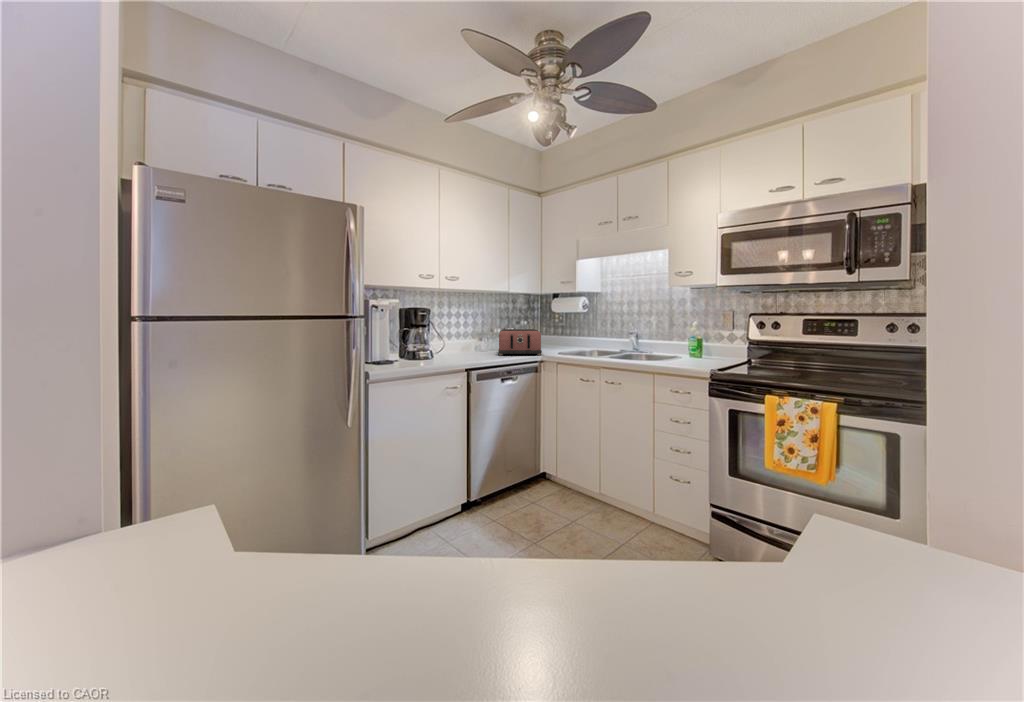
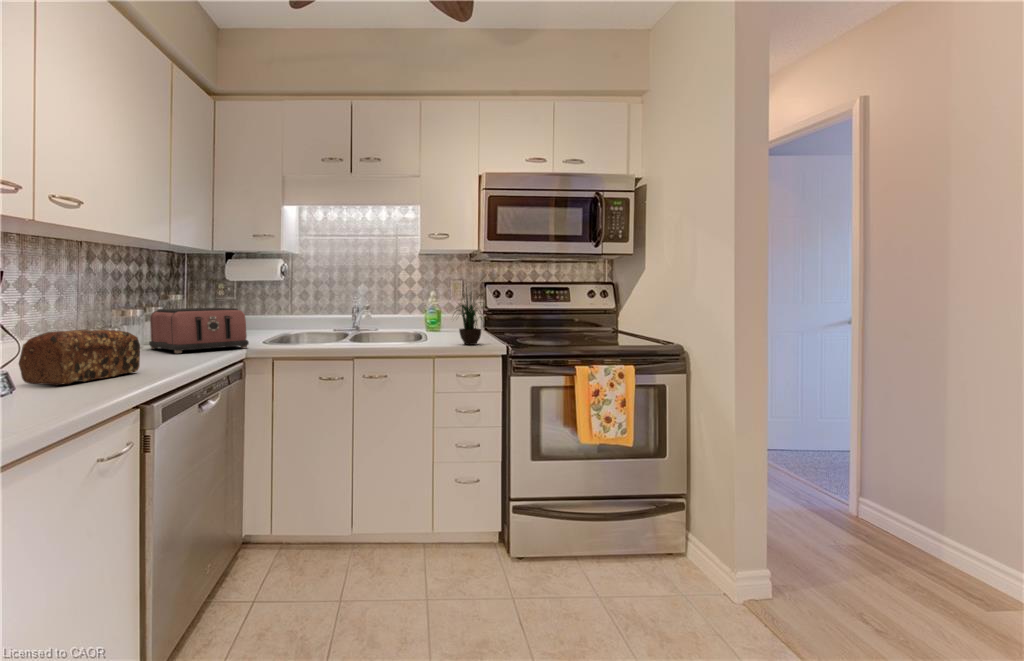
potted plant: none [668,302,703,365] -> present [459,288,481,345]
bread loaf: none [398,339,452,366] -> present [19,330,140,385]

